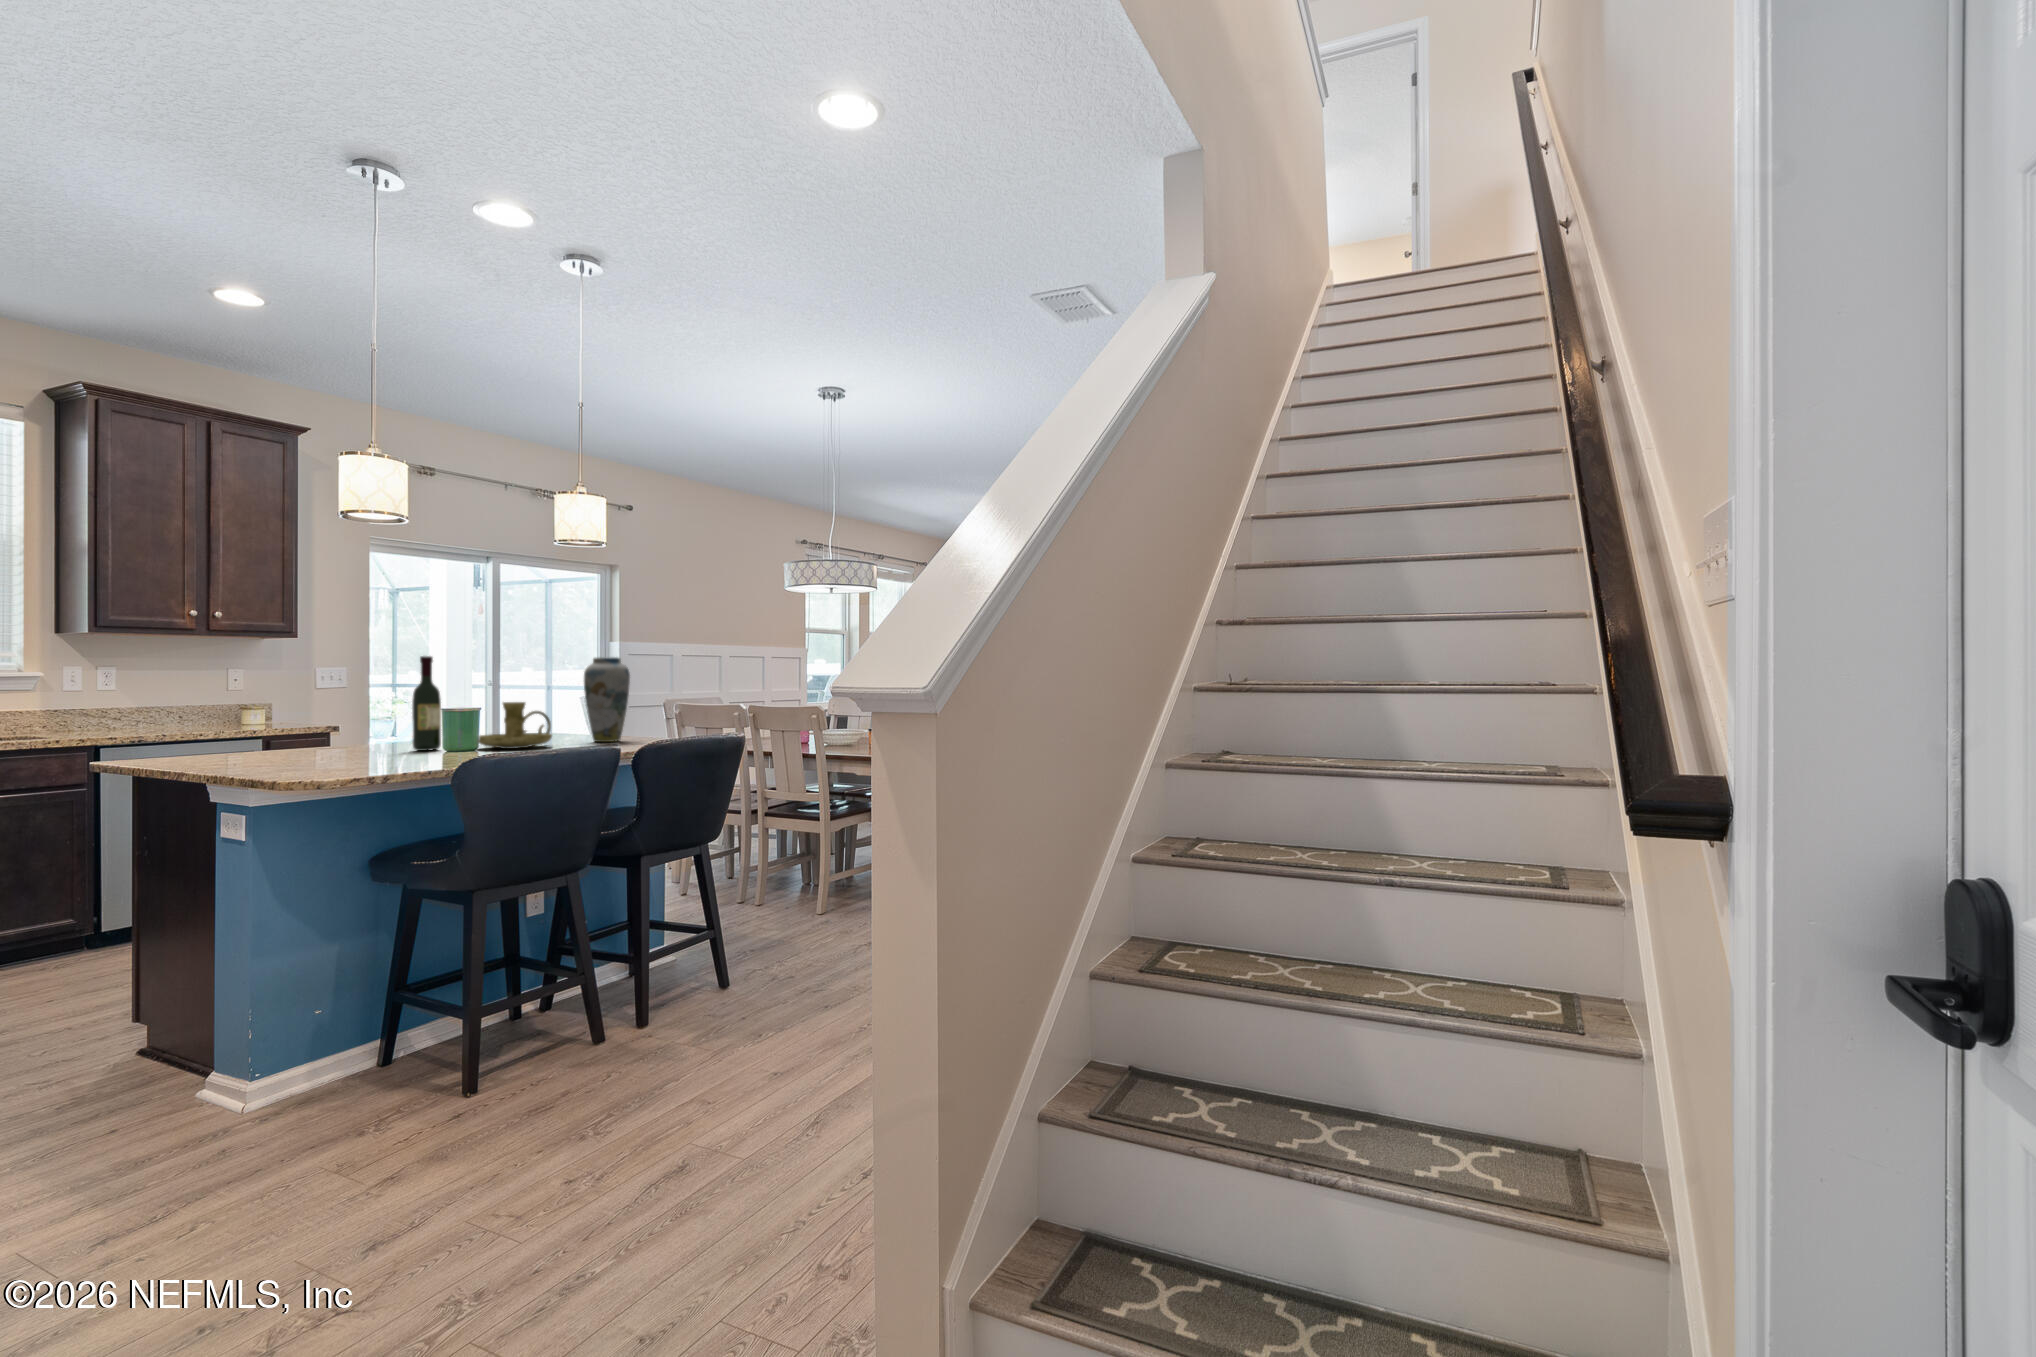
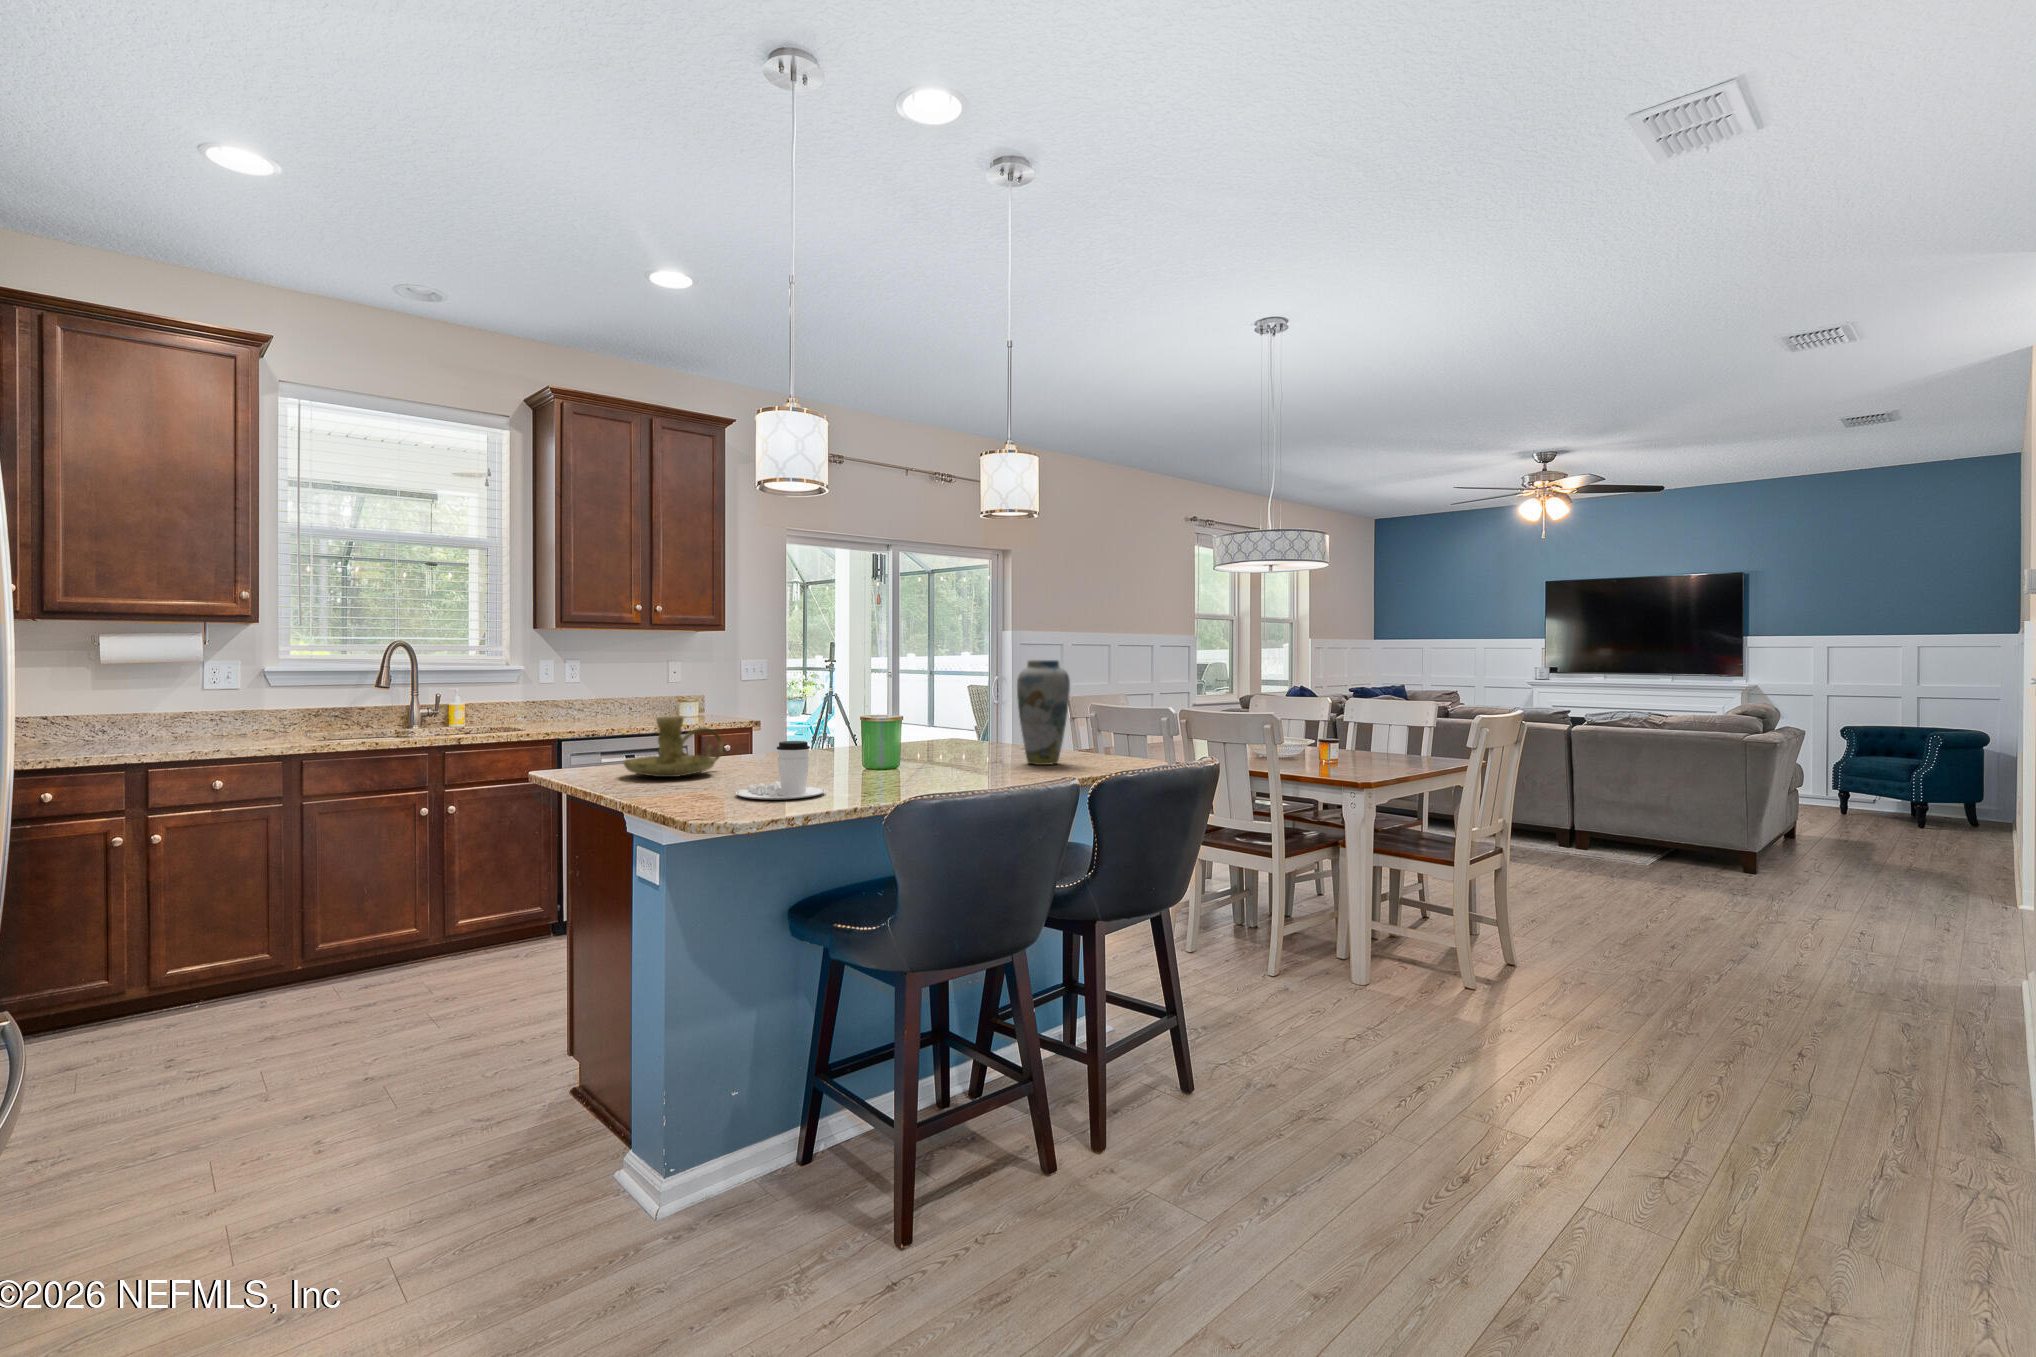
wine bottle: present [412,656,441,751] -> none [834,660,864,773]
candle holder: present [478,702,552,749] -> present [623,717,723,777]
coffee cup: none [318,719,403,765] -> present [736,741,825,800]

